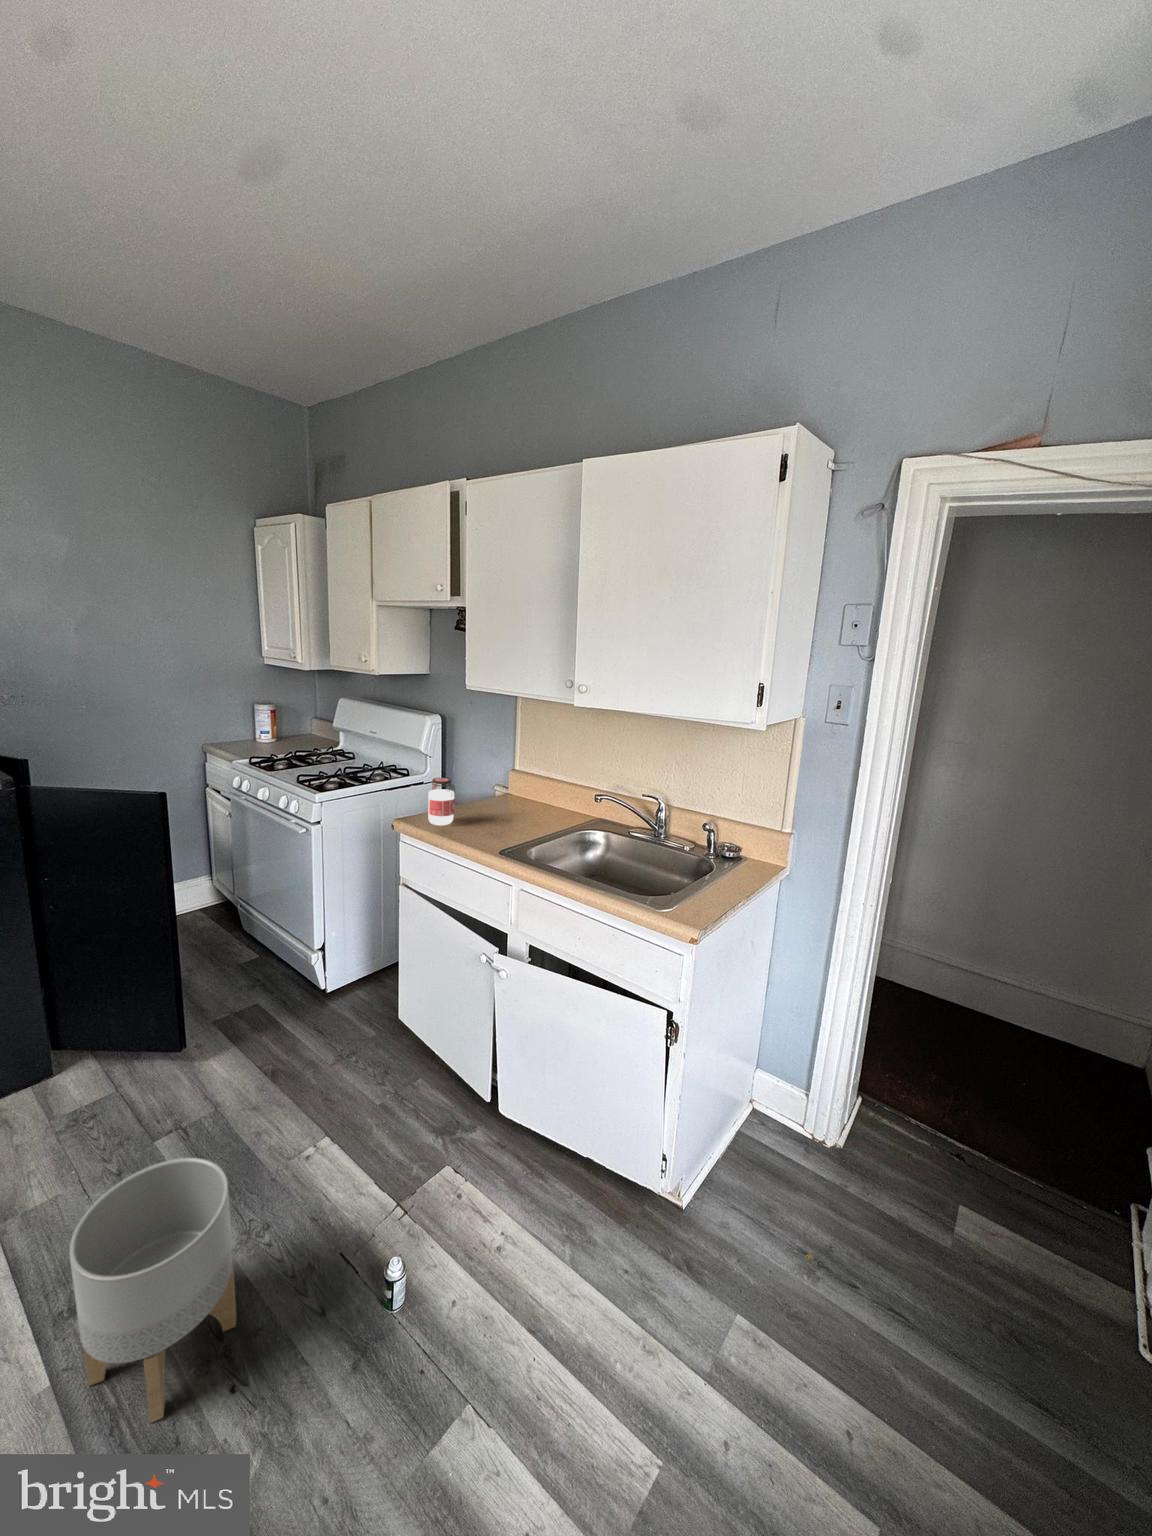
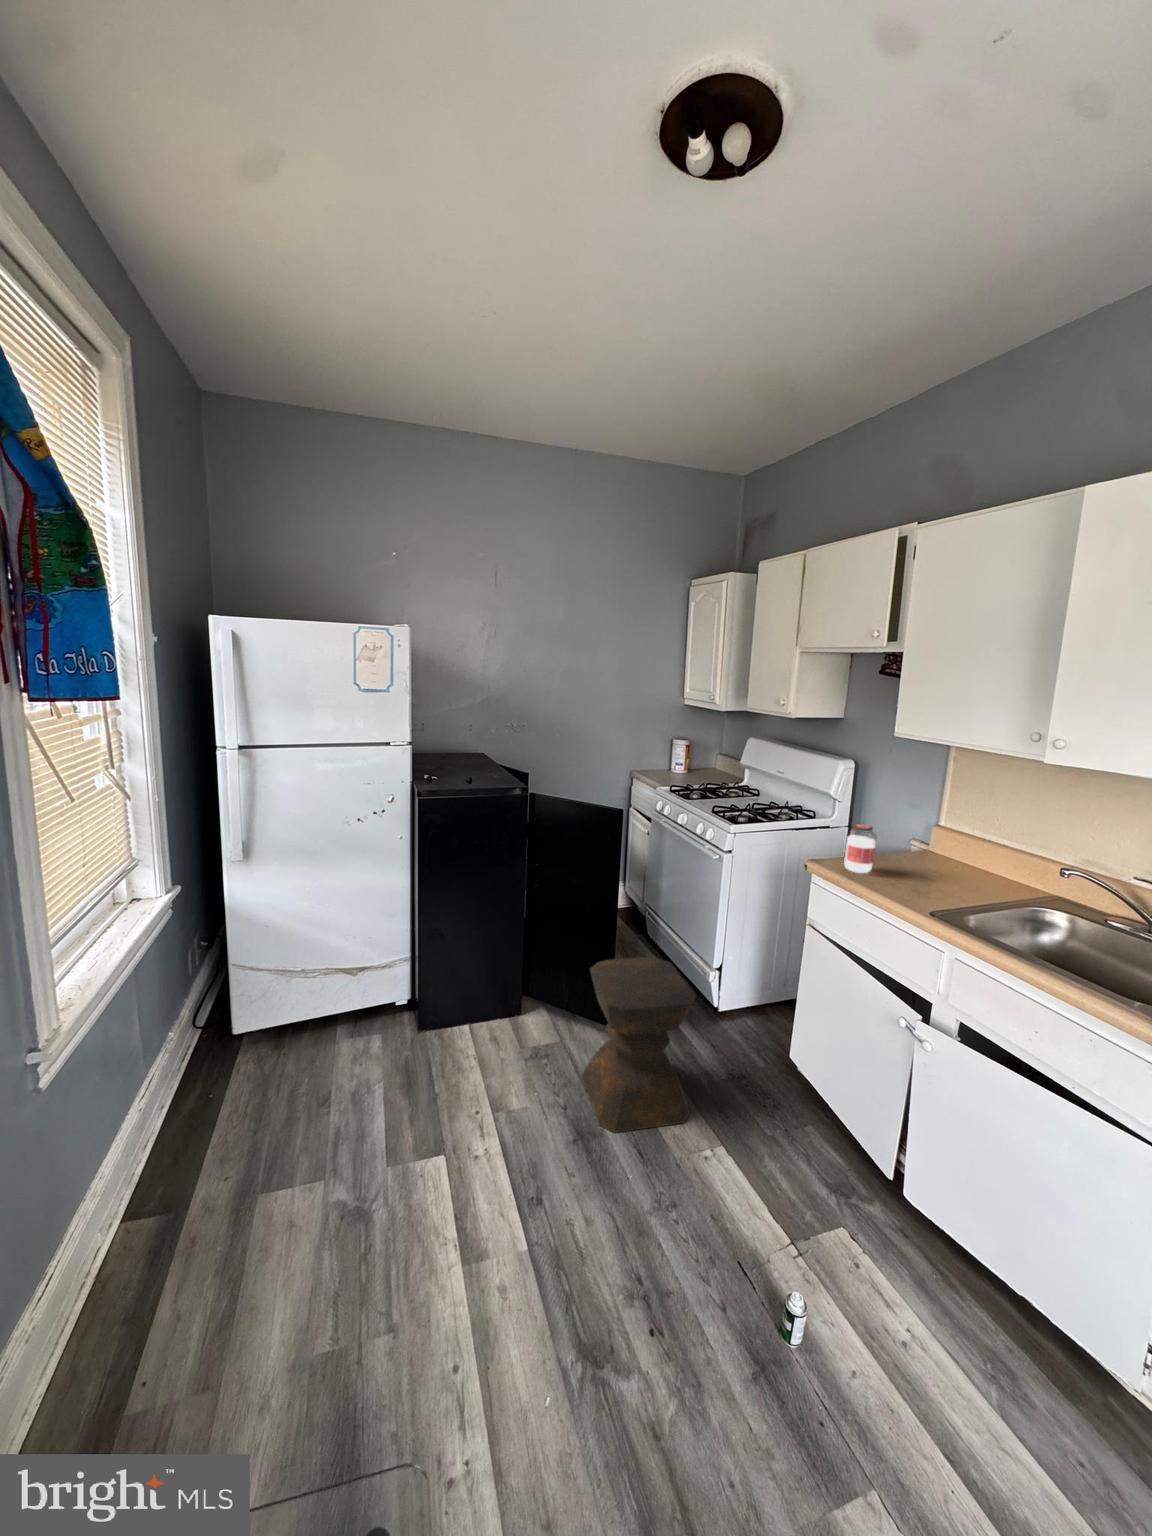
stool: none [135,959,291,1181] -> present [582,957,696,1133]
planter: present [70,1158,236,1423] -> none [555,1106,662,1314]

